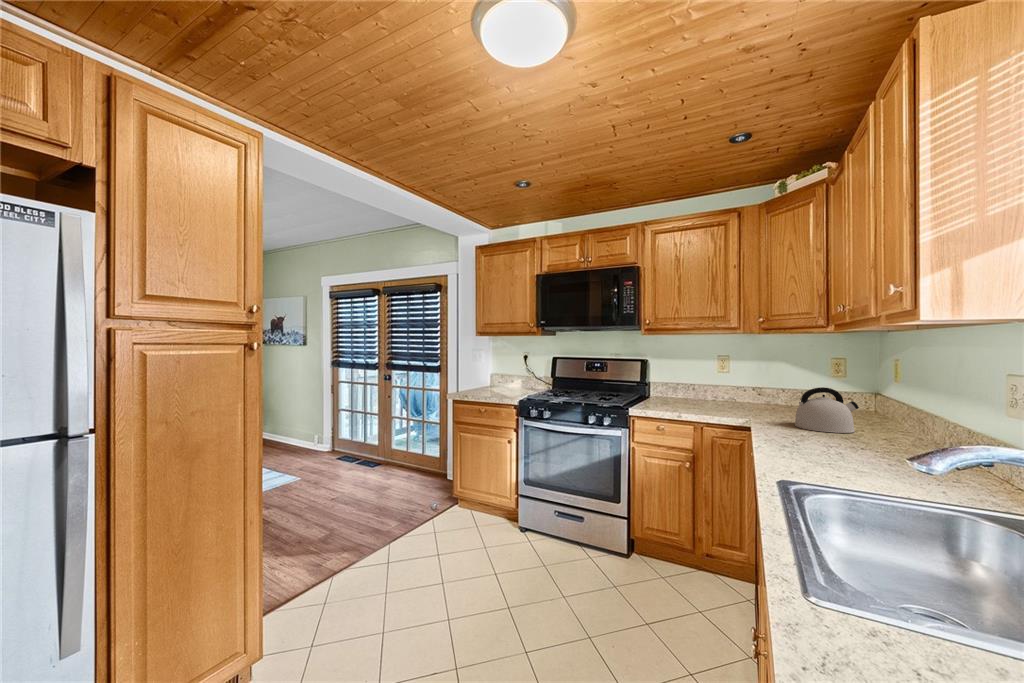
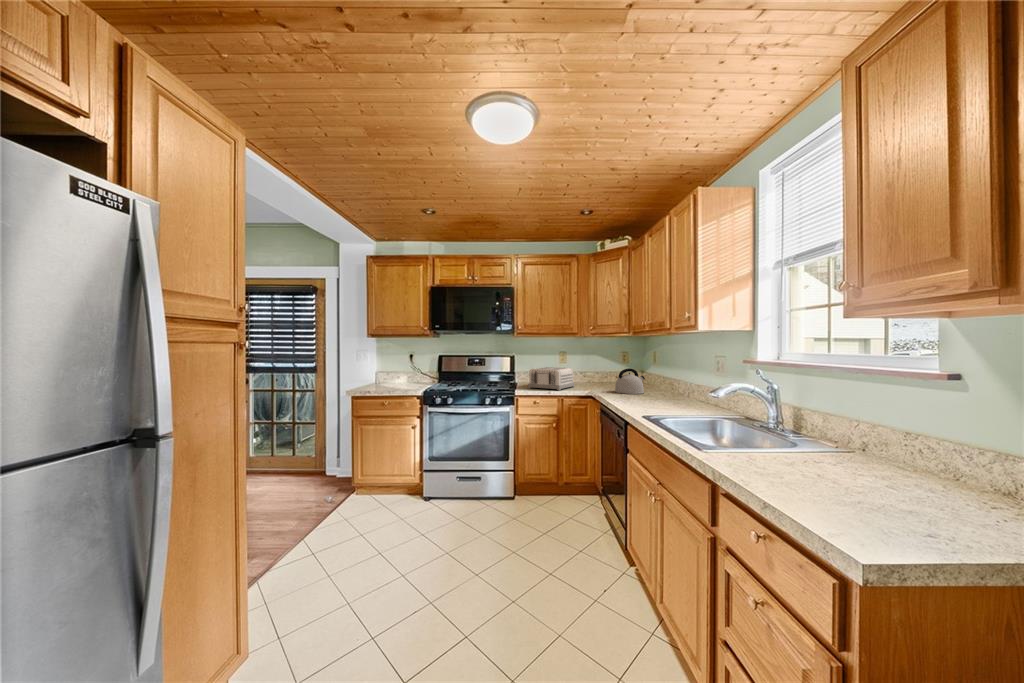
toaster: none [654,378,731,414] -> present [528,367,574,390]

